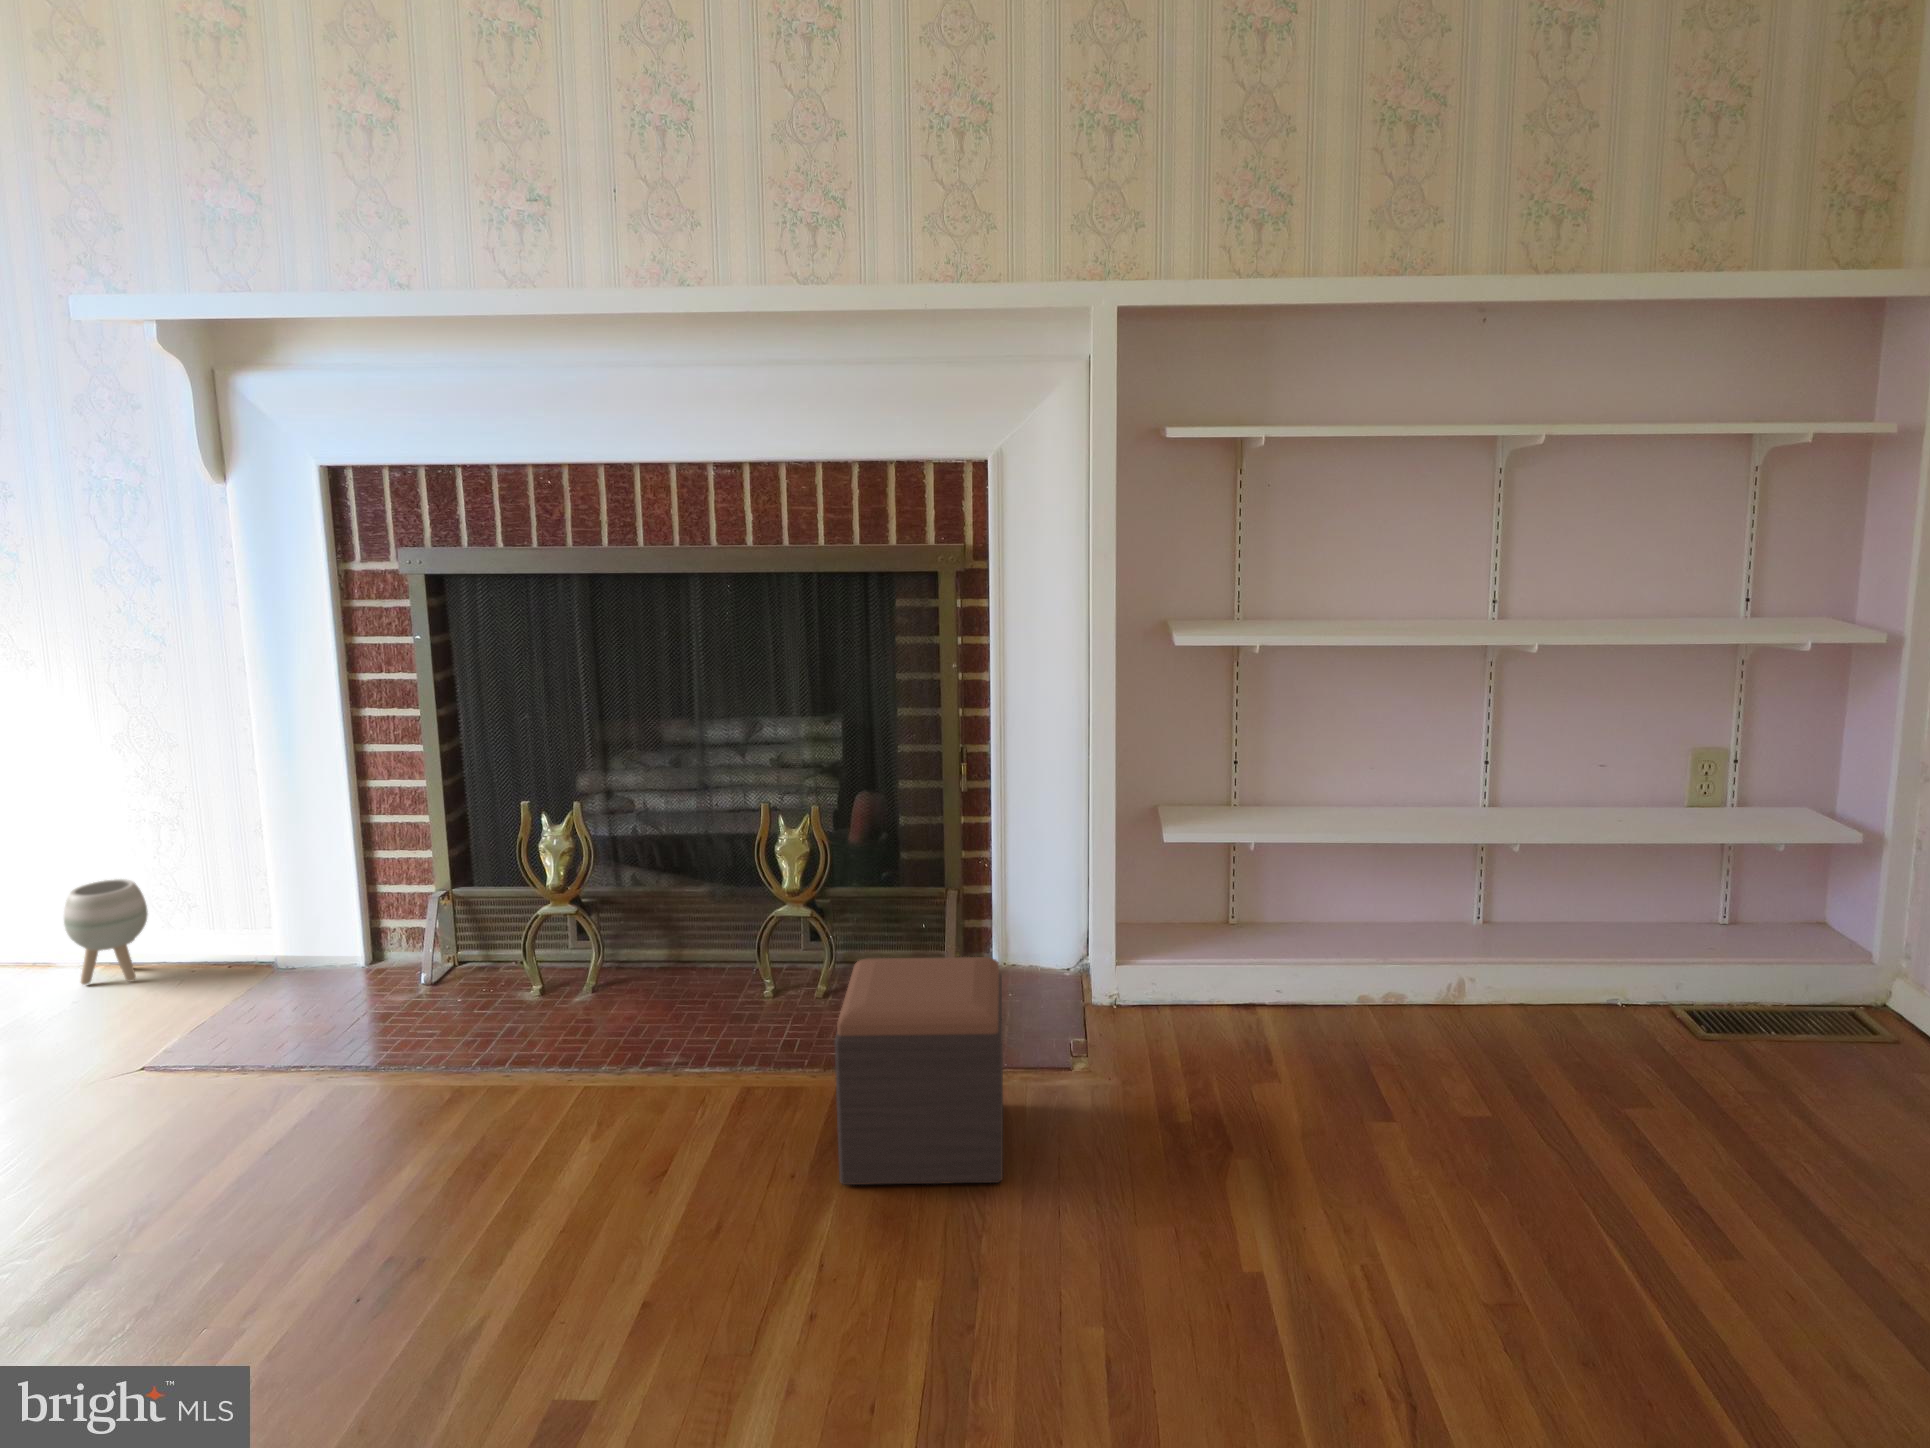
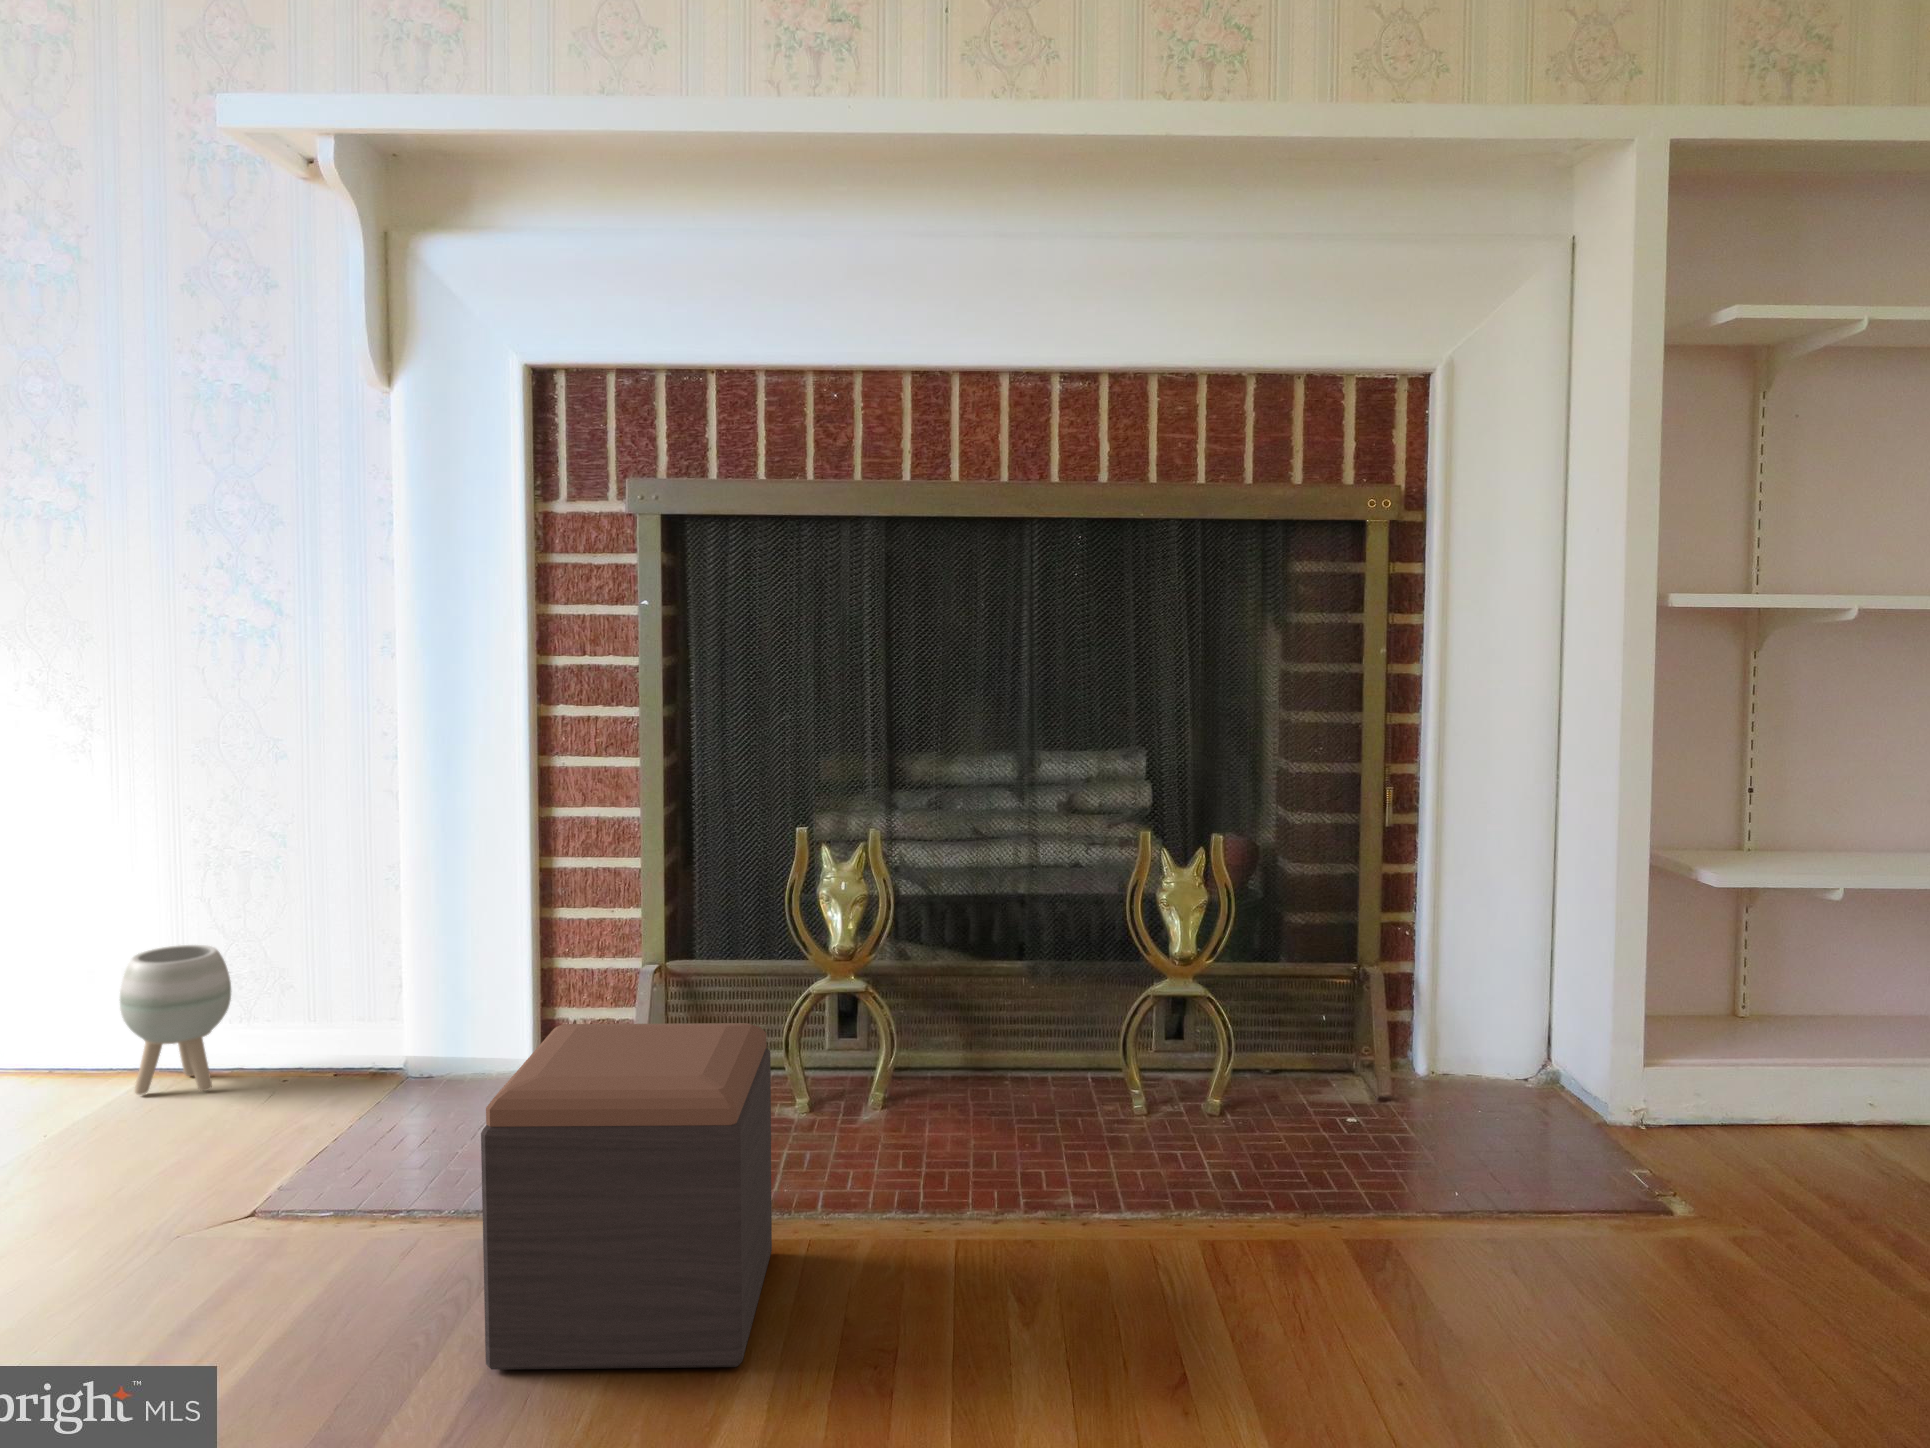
footstool: present [834,957,1003,1185] -> present [481,1023,772,1370]

